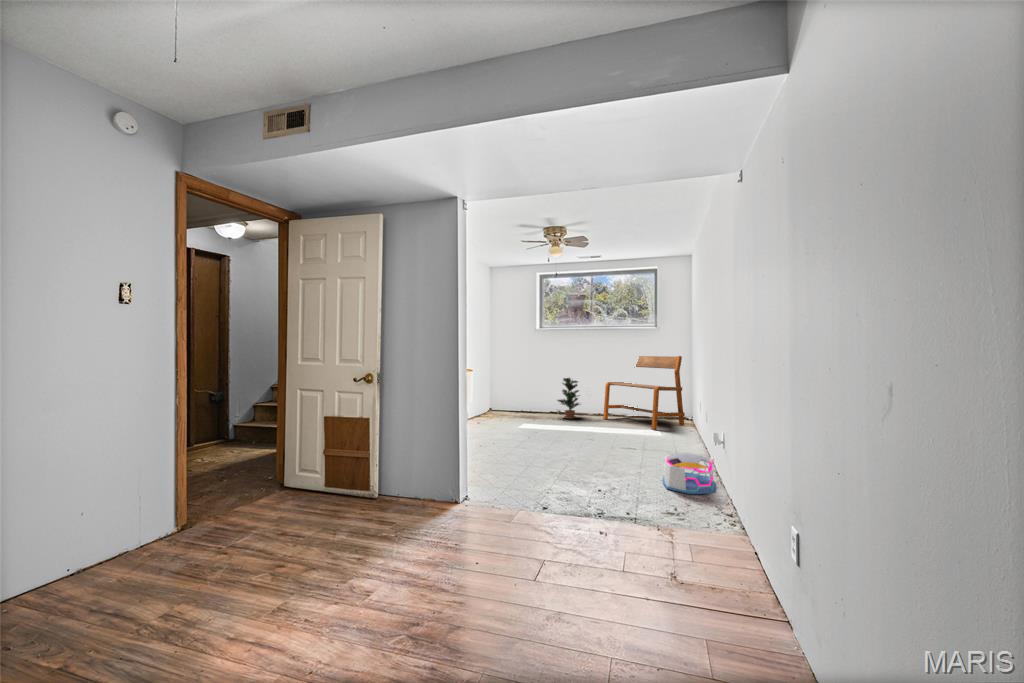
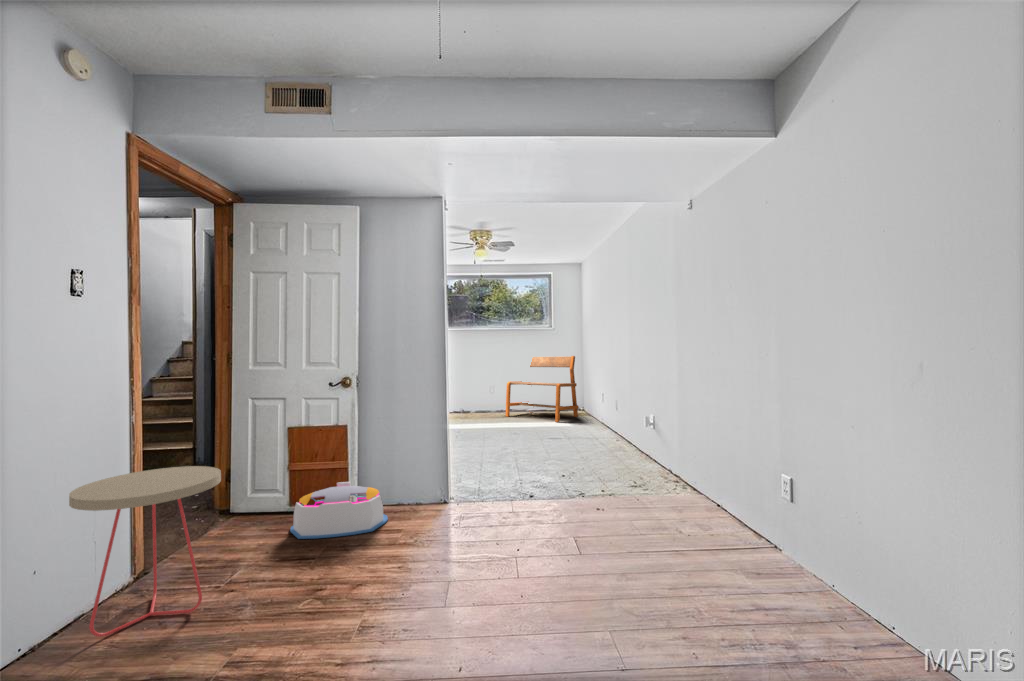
potted plant: present [557,378,580,419] -> none [461,379,486,418]
side table: none [99,445,219,572] -> present [69,466,221,637]
storage bin: present [663,453,717,494] -> present [290,482,388,539]

